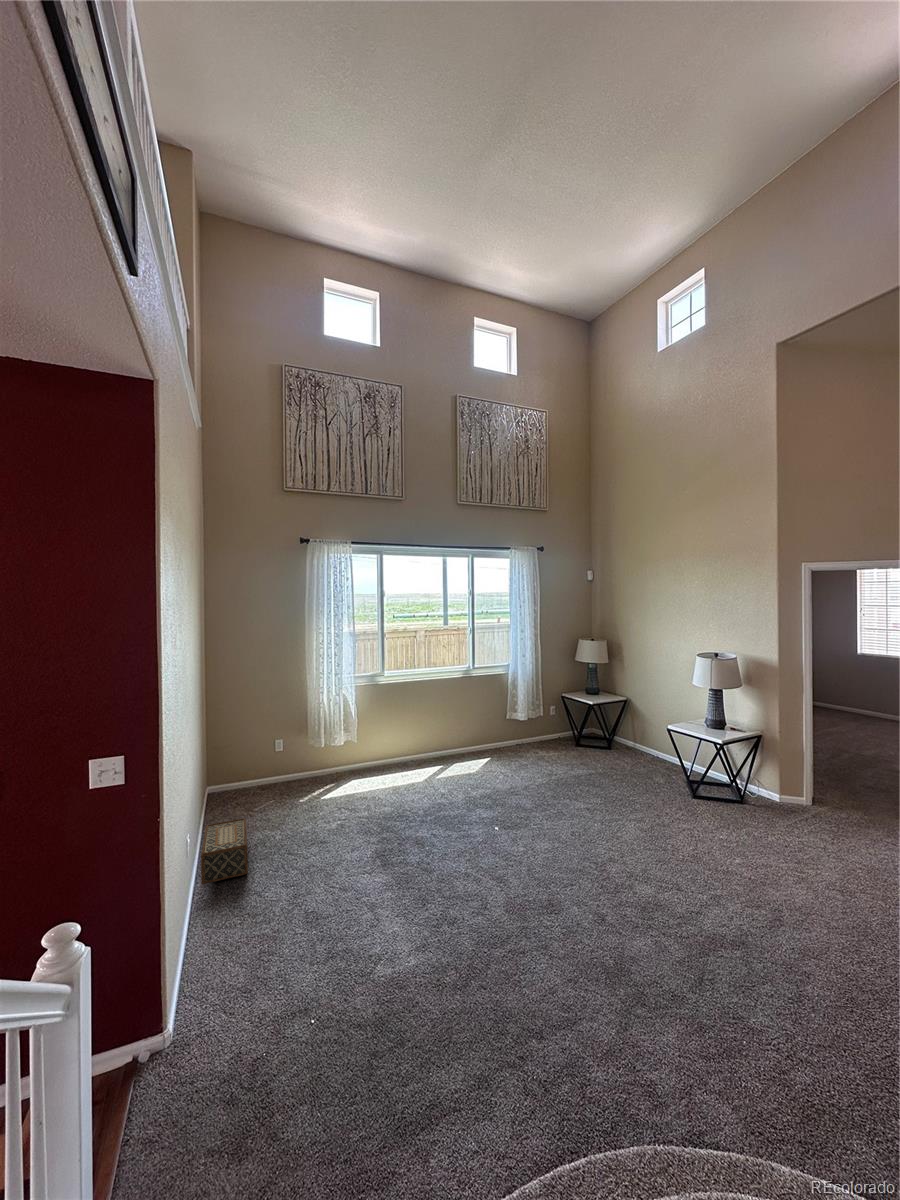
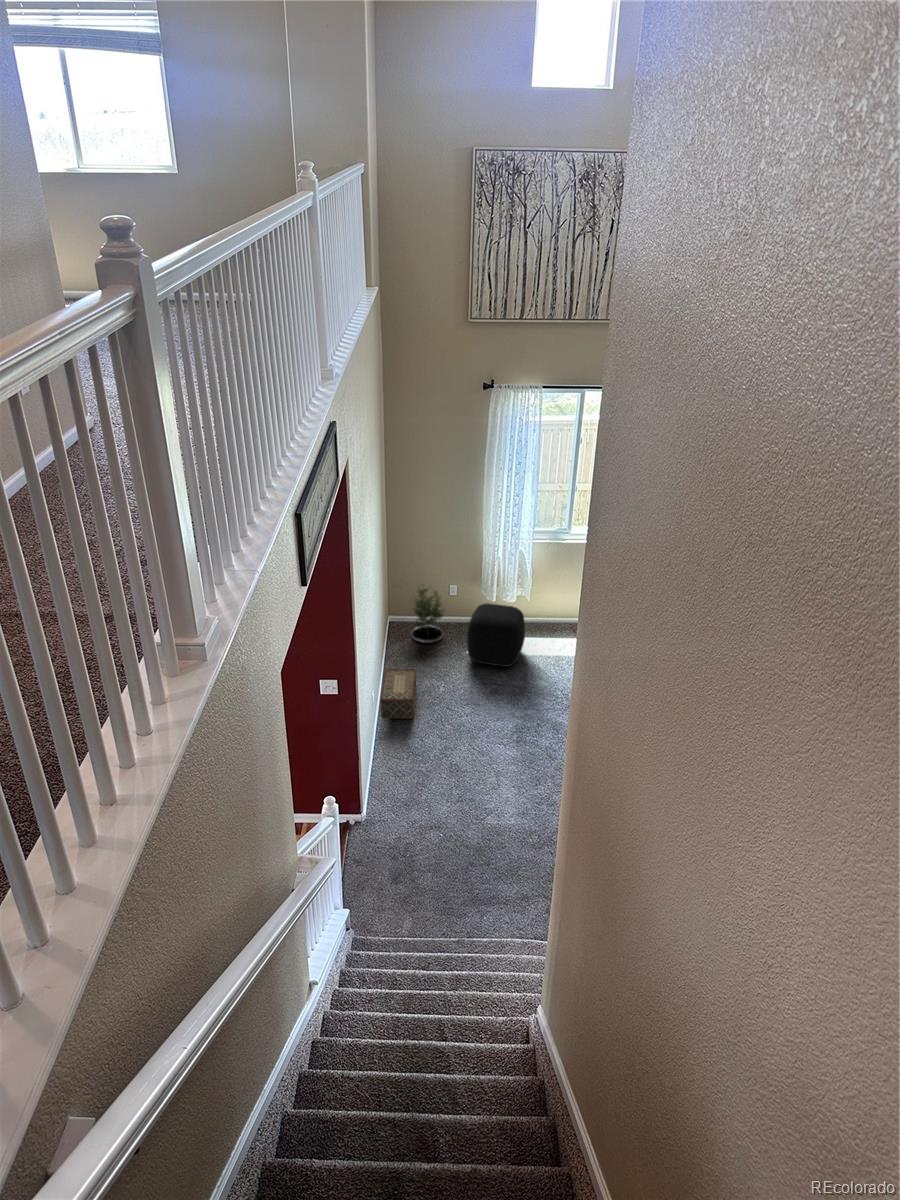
potted tree: none [232,734,274,803] -> present [411,587,444,643]
ottoman: none [301,741,362,806] -> present [467,603,525,667]

